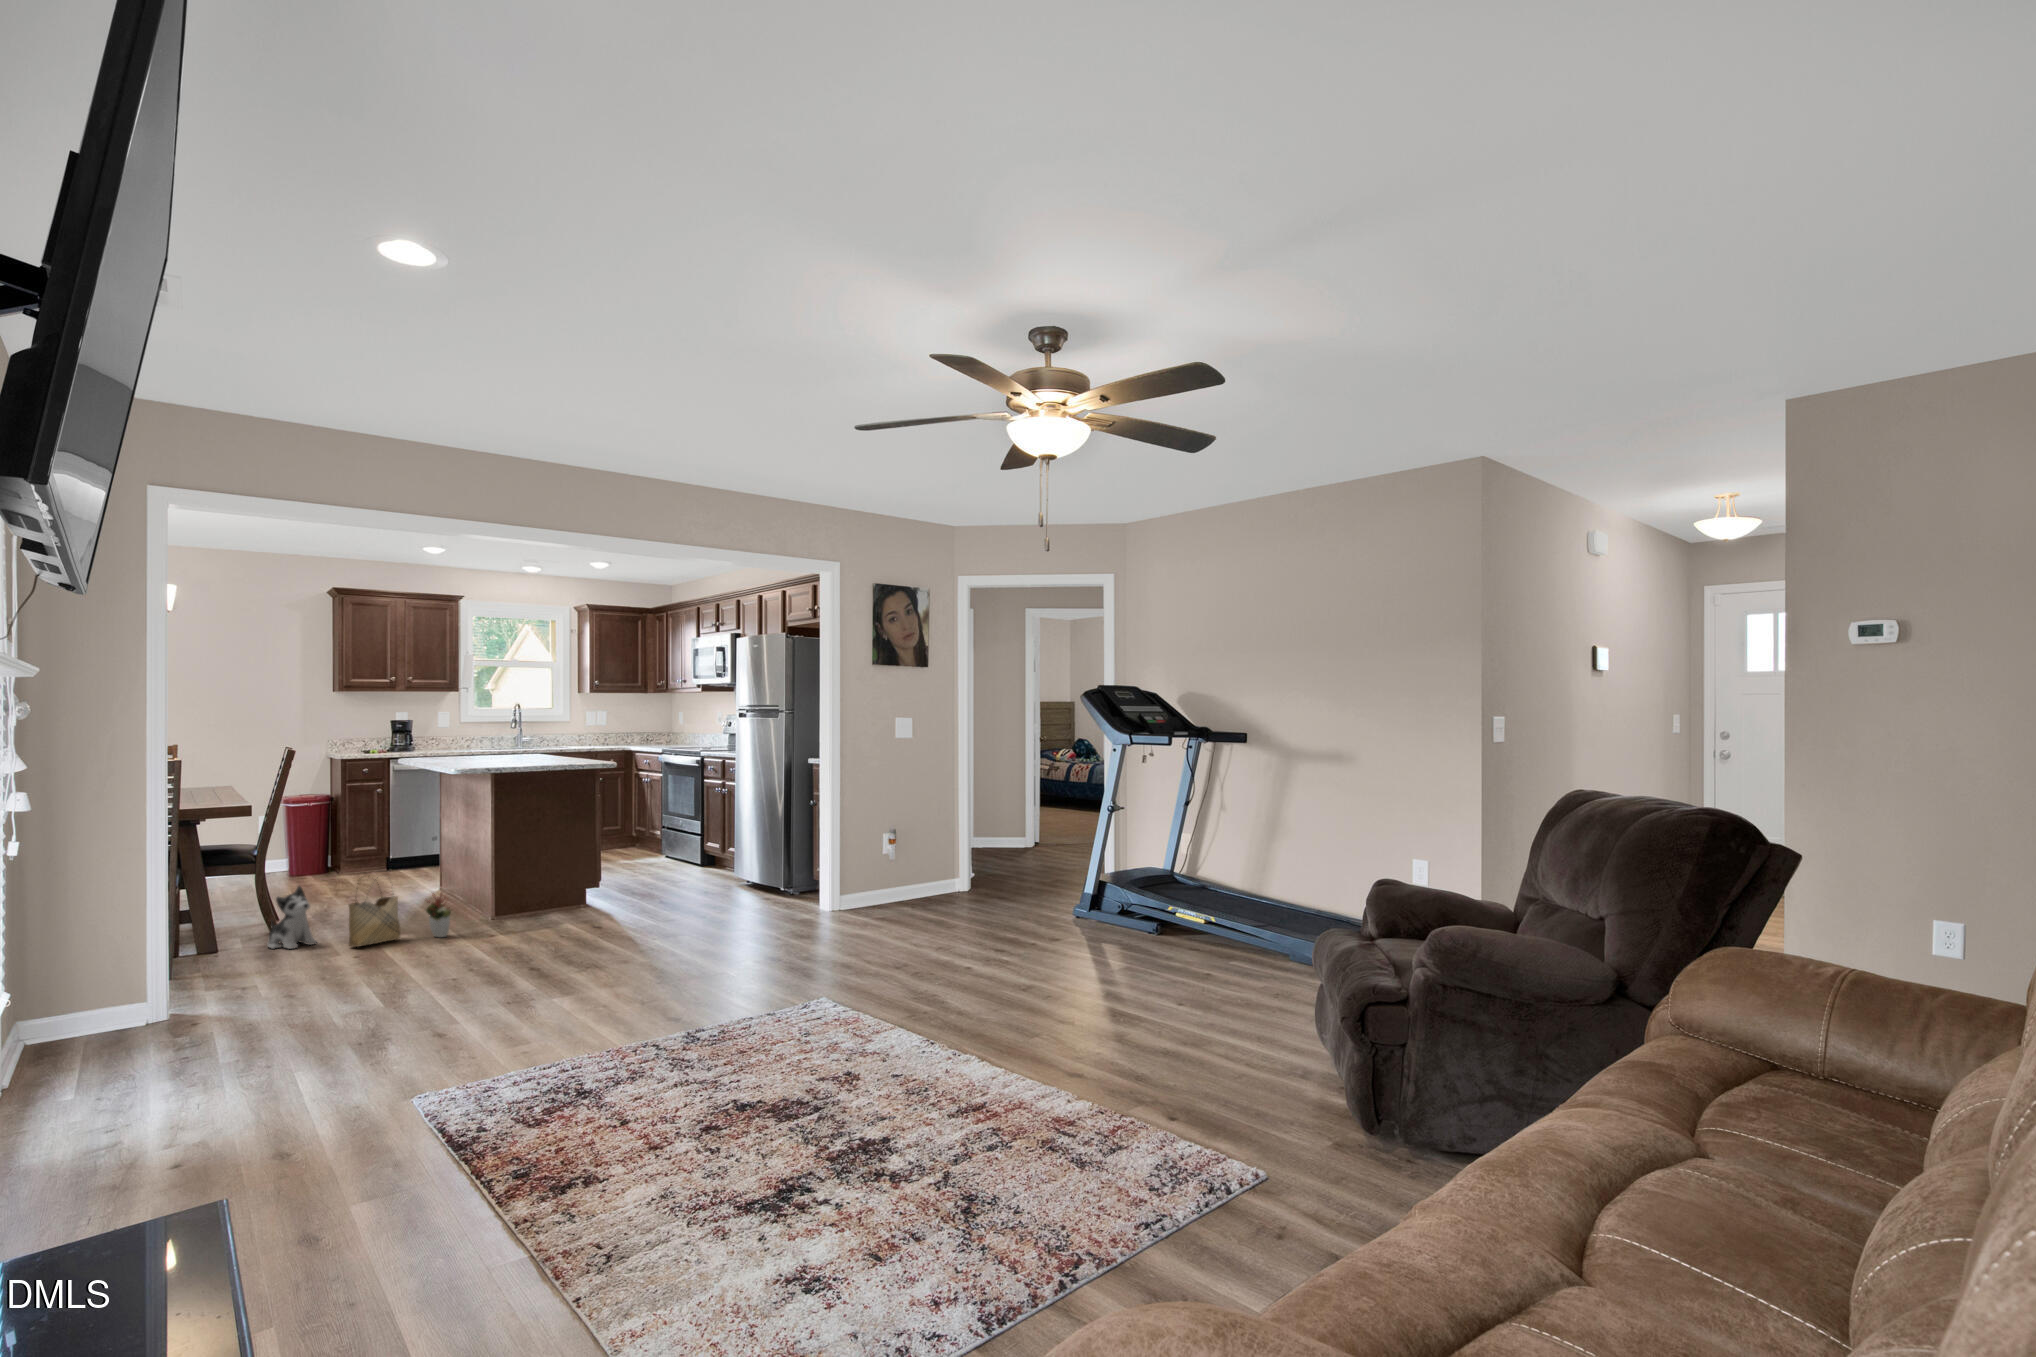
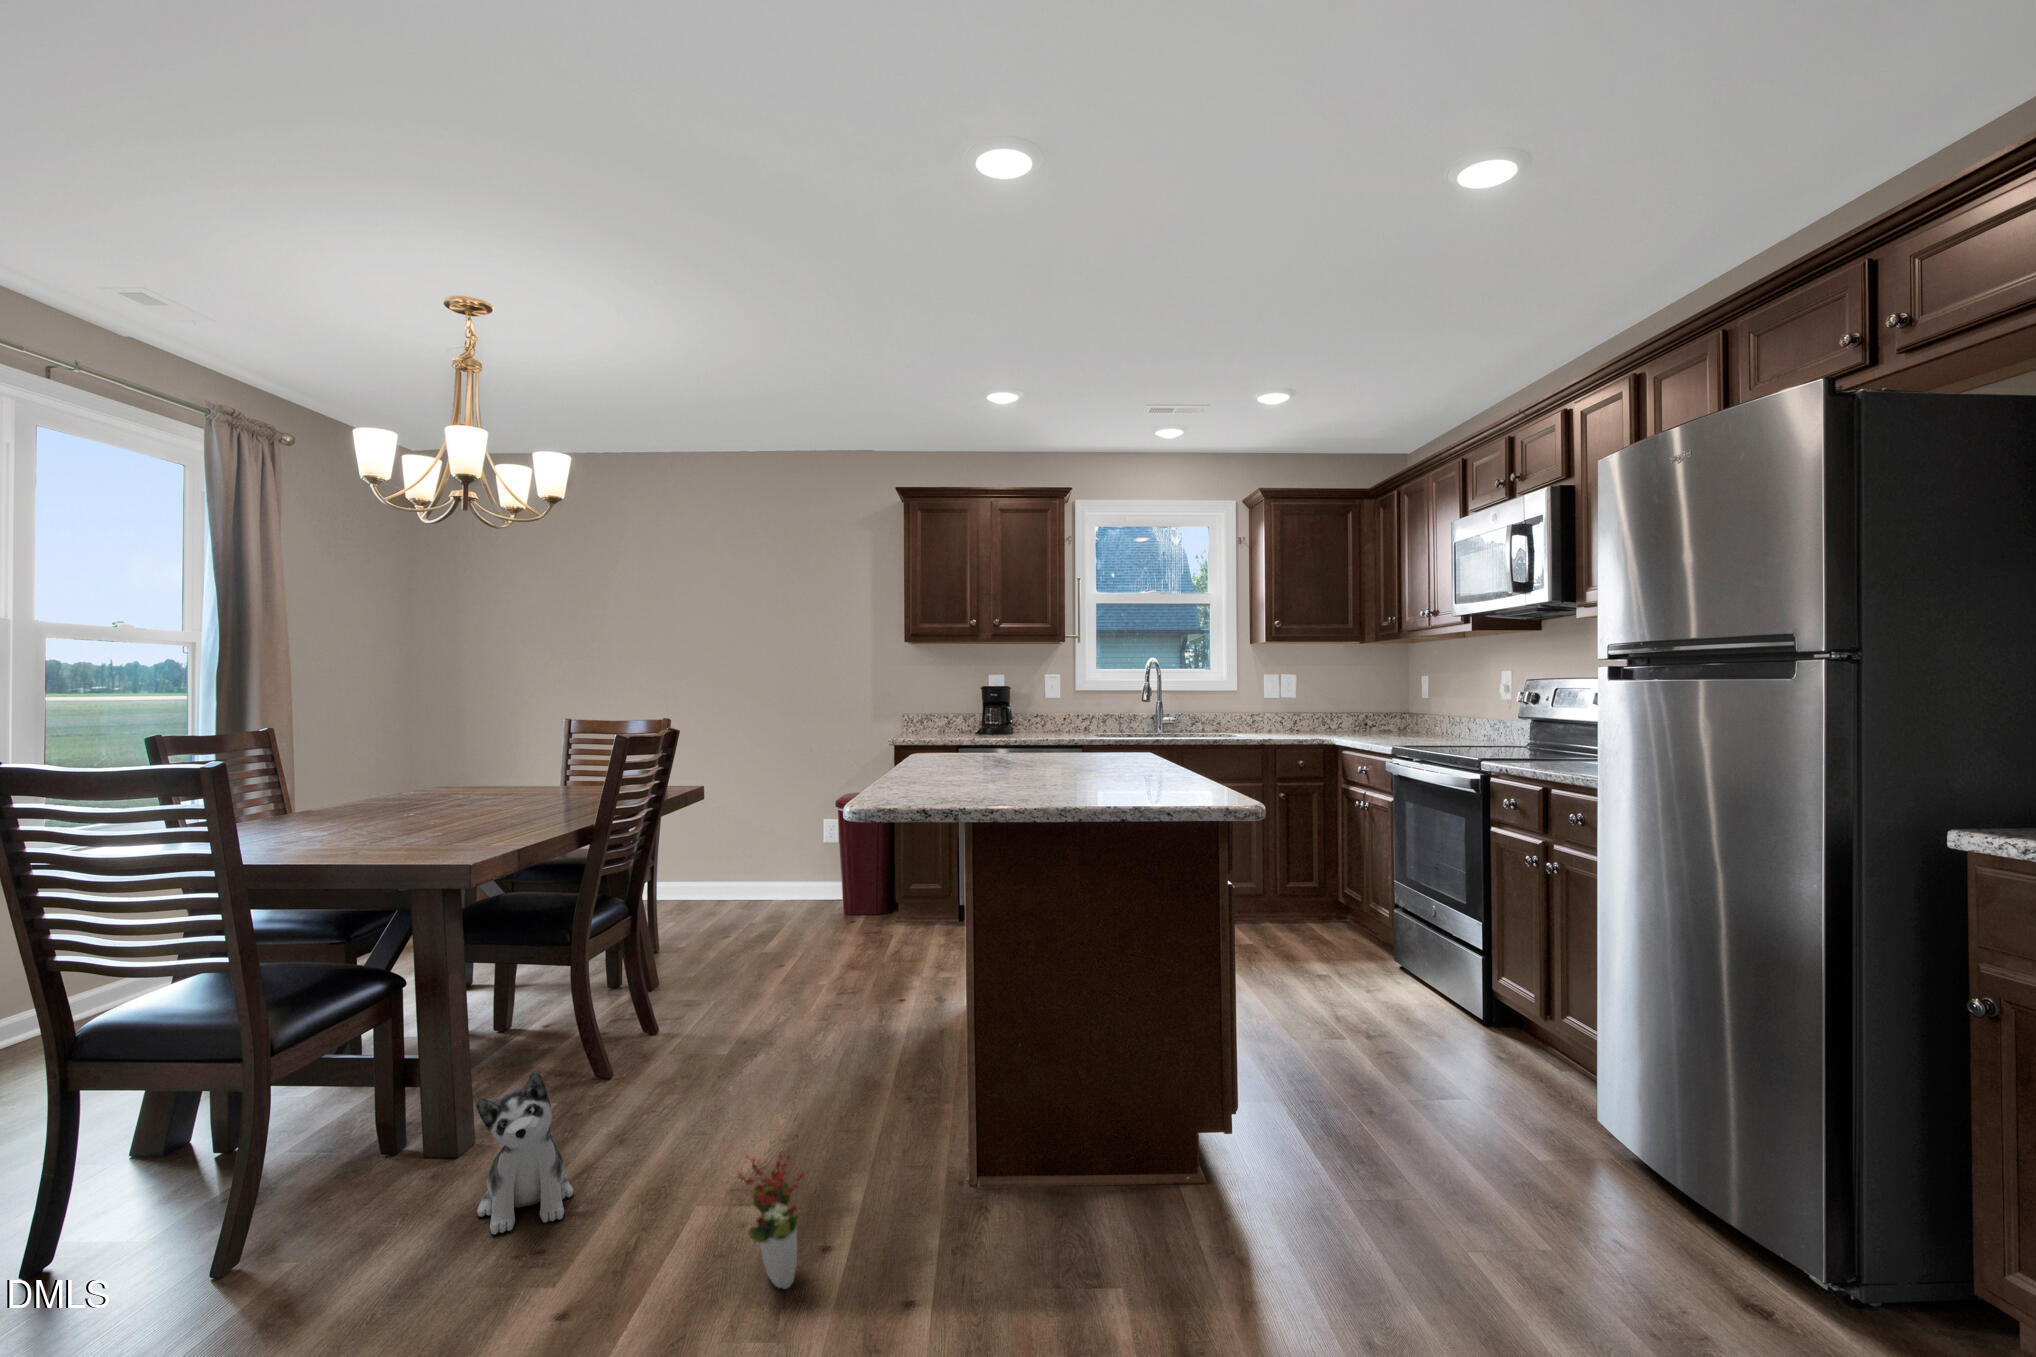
woven basket: present [349,877,401,947] -> none [561,1078,702,1288]

